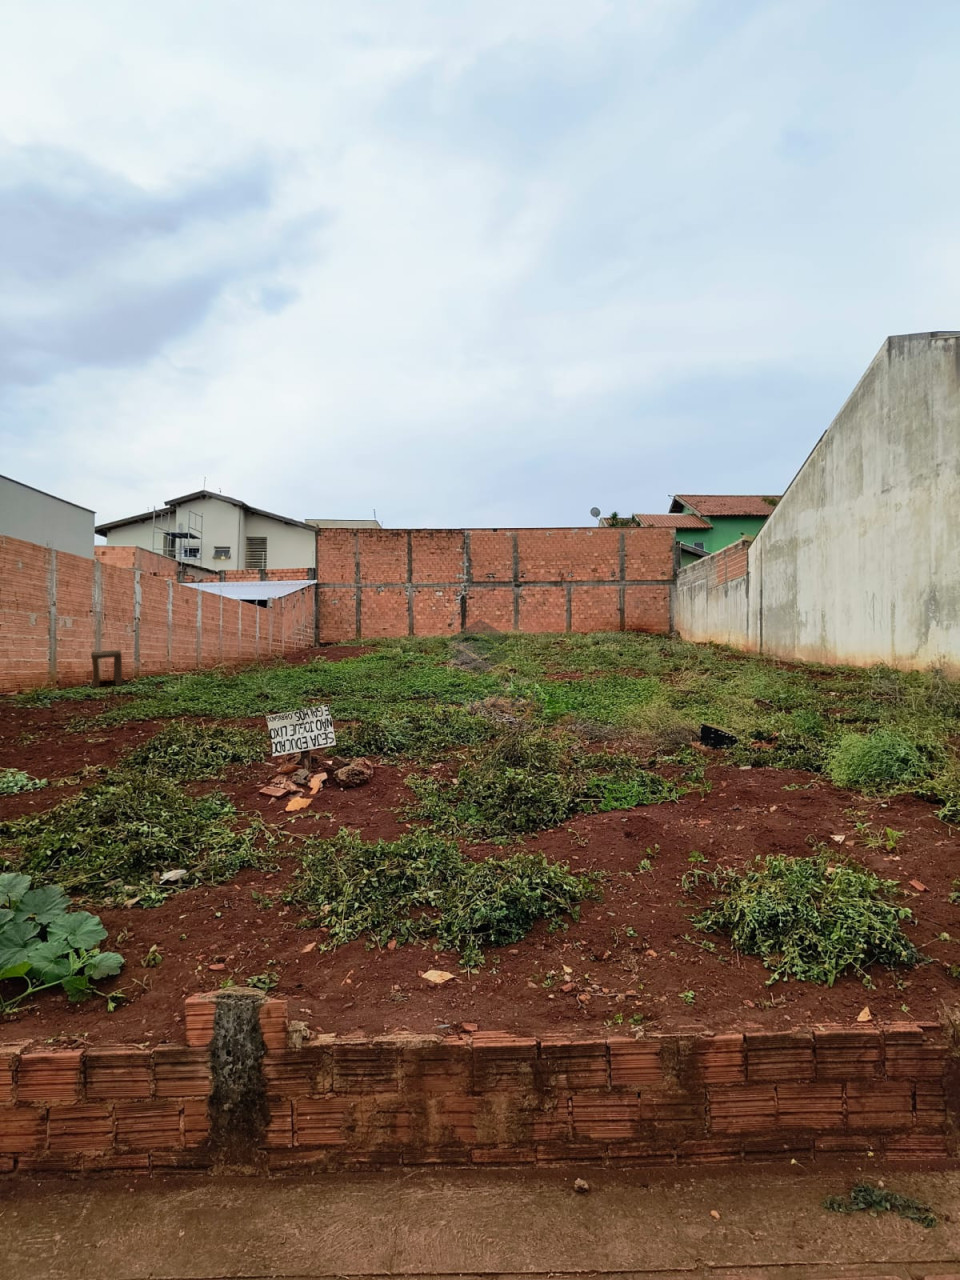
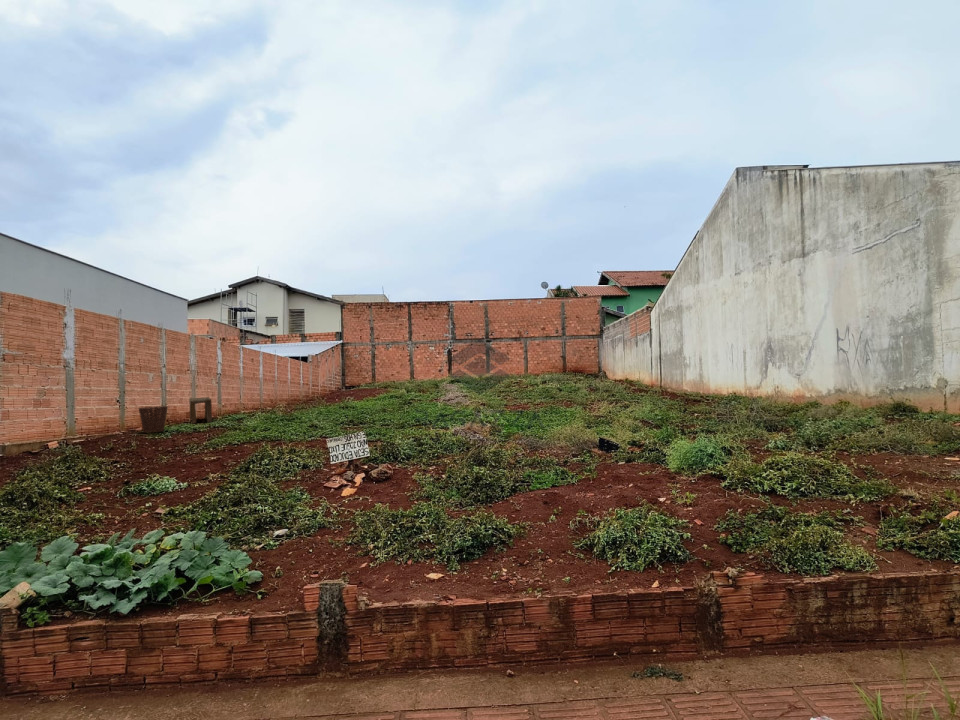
basket: none [13,661,56,698] -> present [139,406,167,433]

